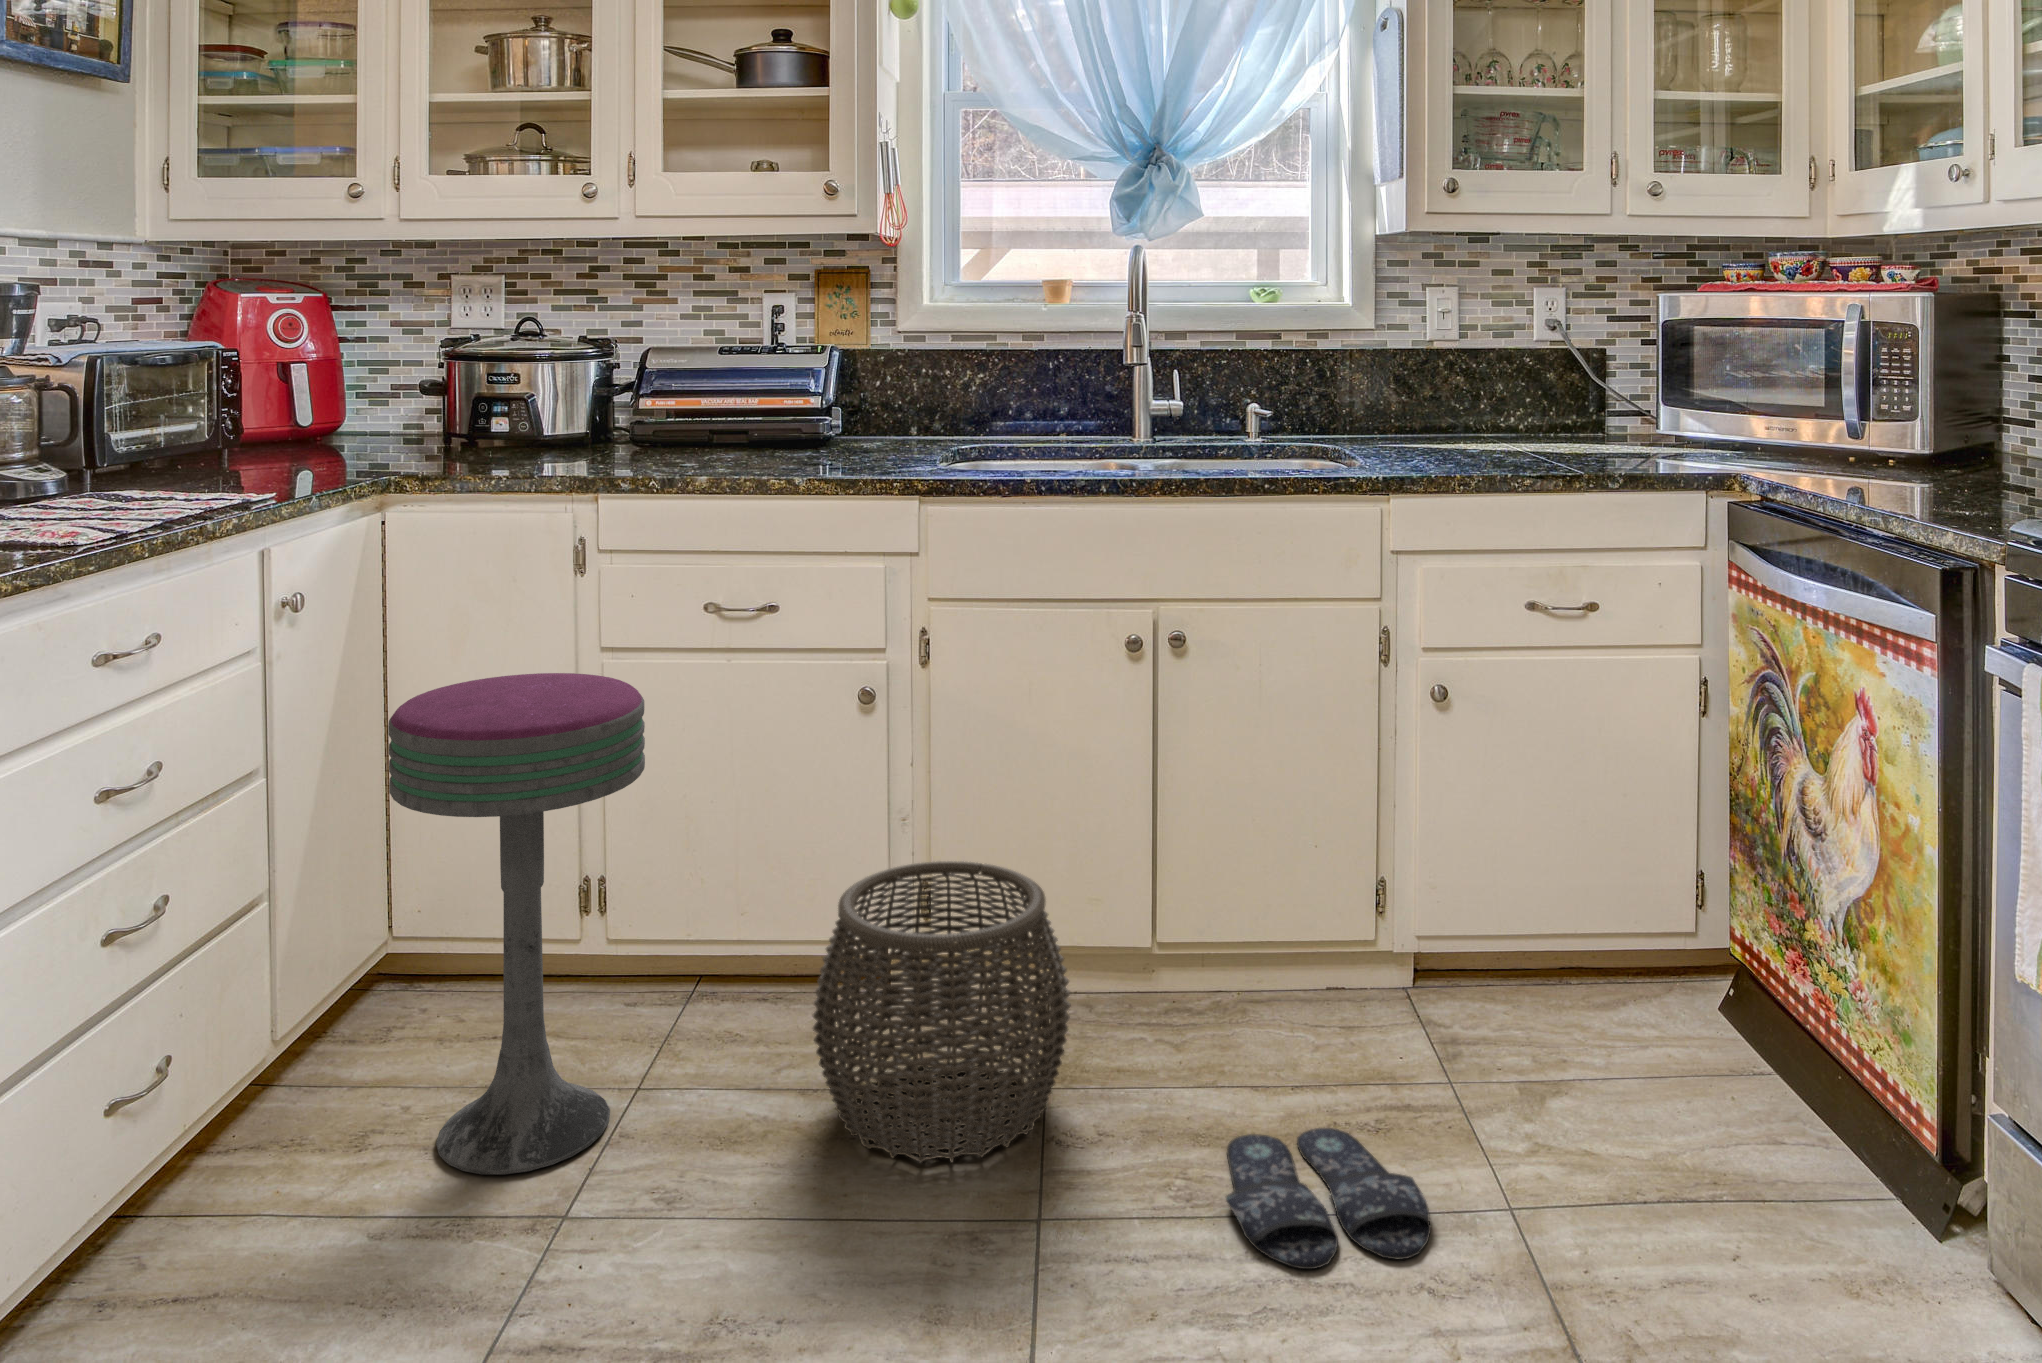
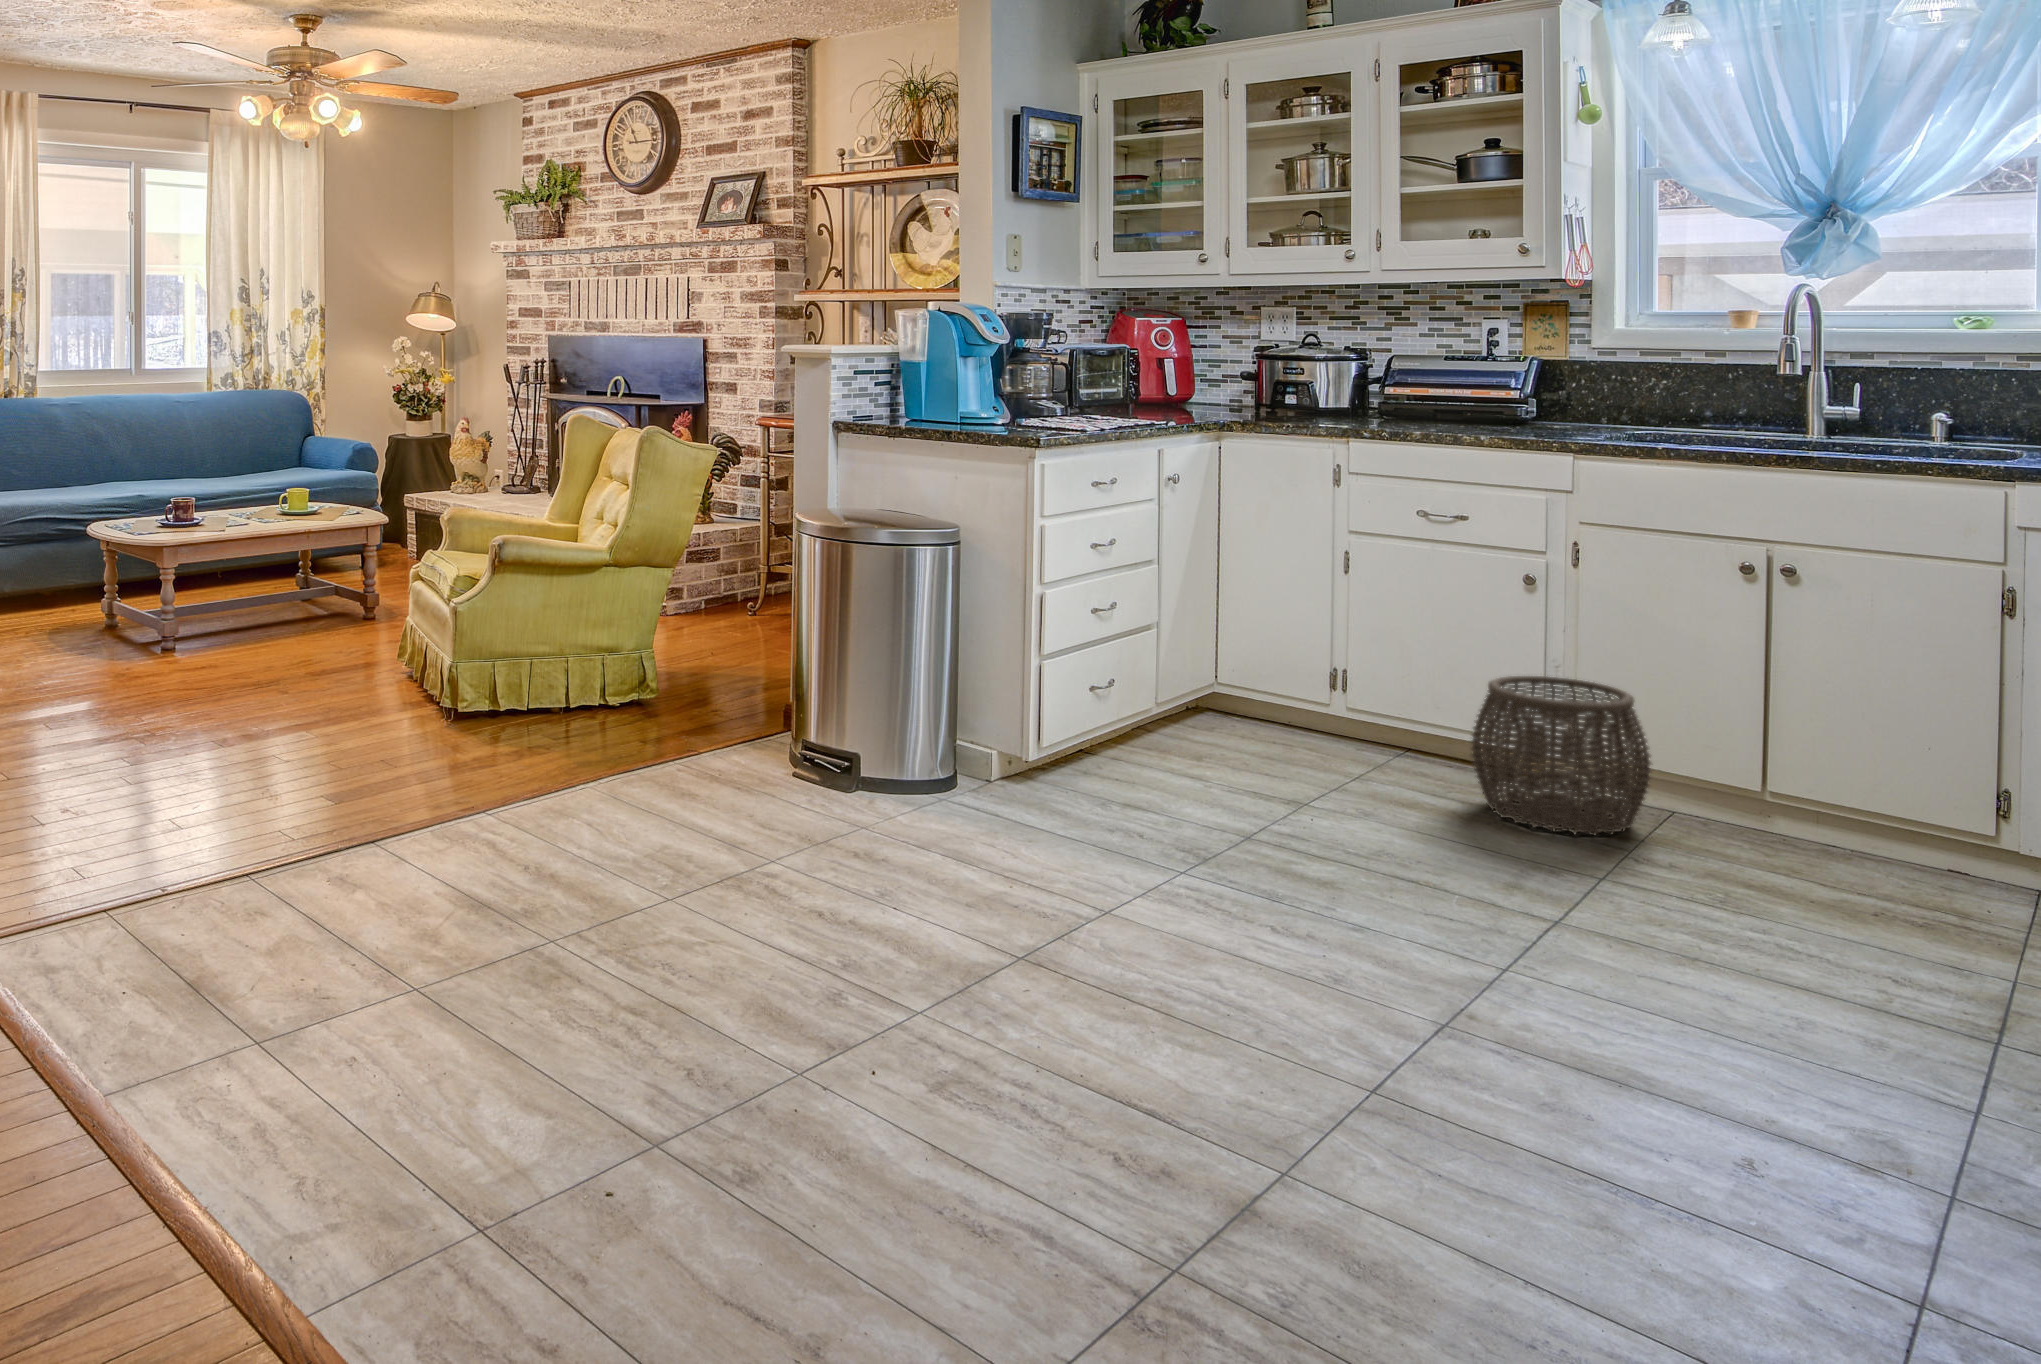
bar stool: present [388,673,645,1175] -> none [1230,536,1371,785]
slippers: present [1226,1128,1431,1269] -> none [1737,867,1895,925]

